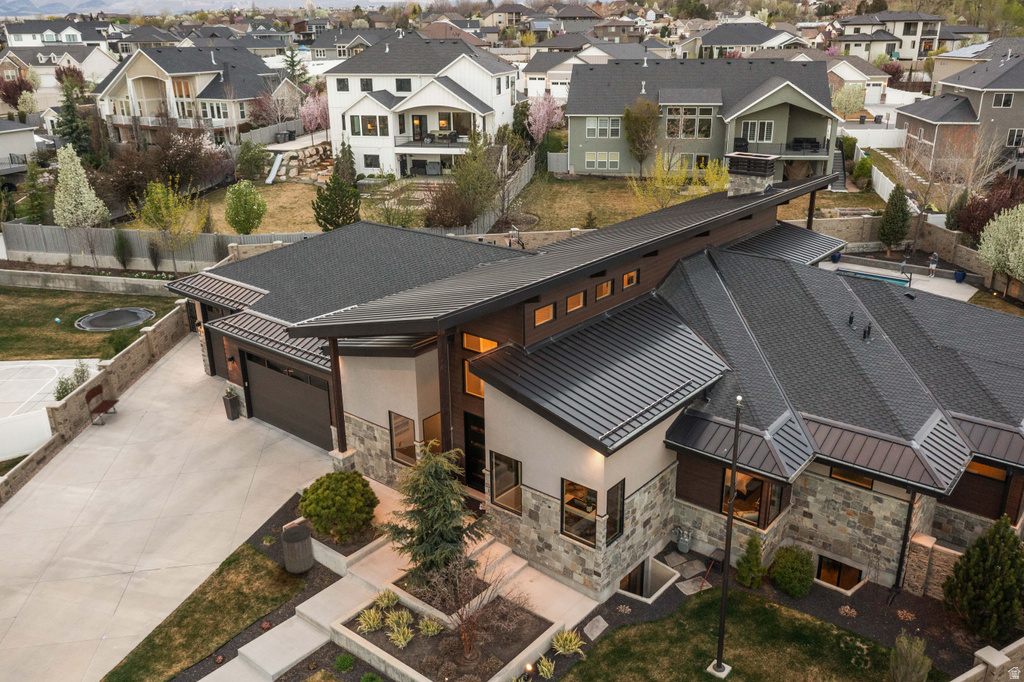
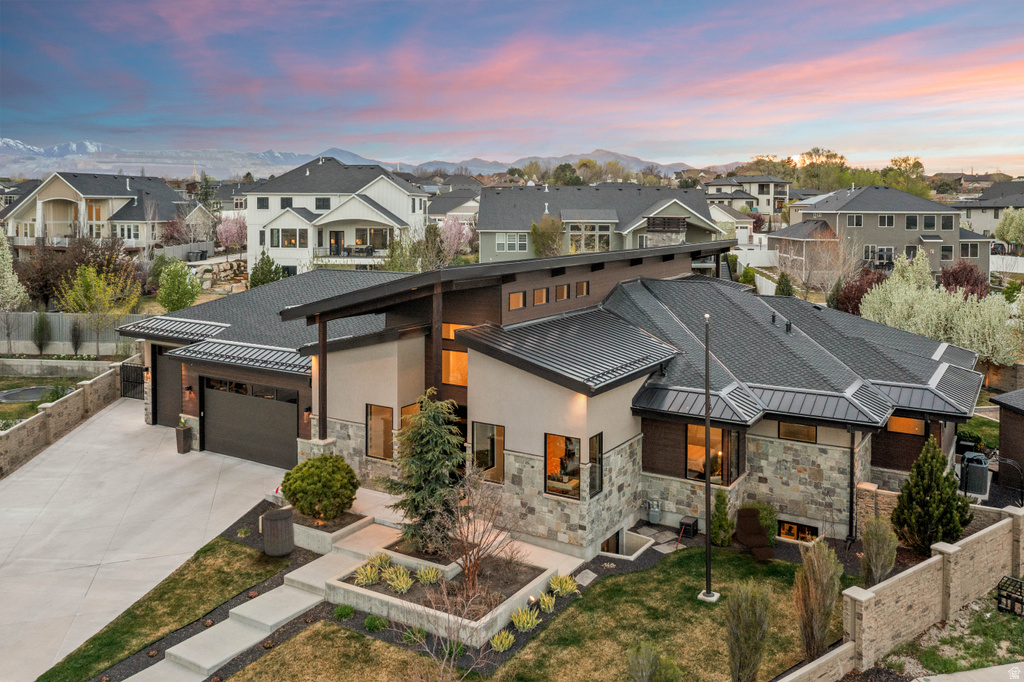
bench: present [85,384,119,425] -> none [24,423,58,463]
lounge chair: none [764,558,805,628] -> present [735,508,775,565]

